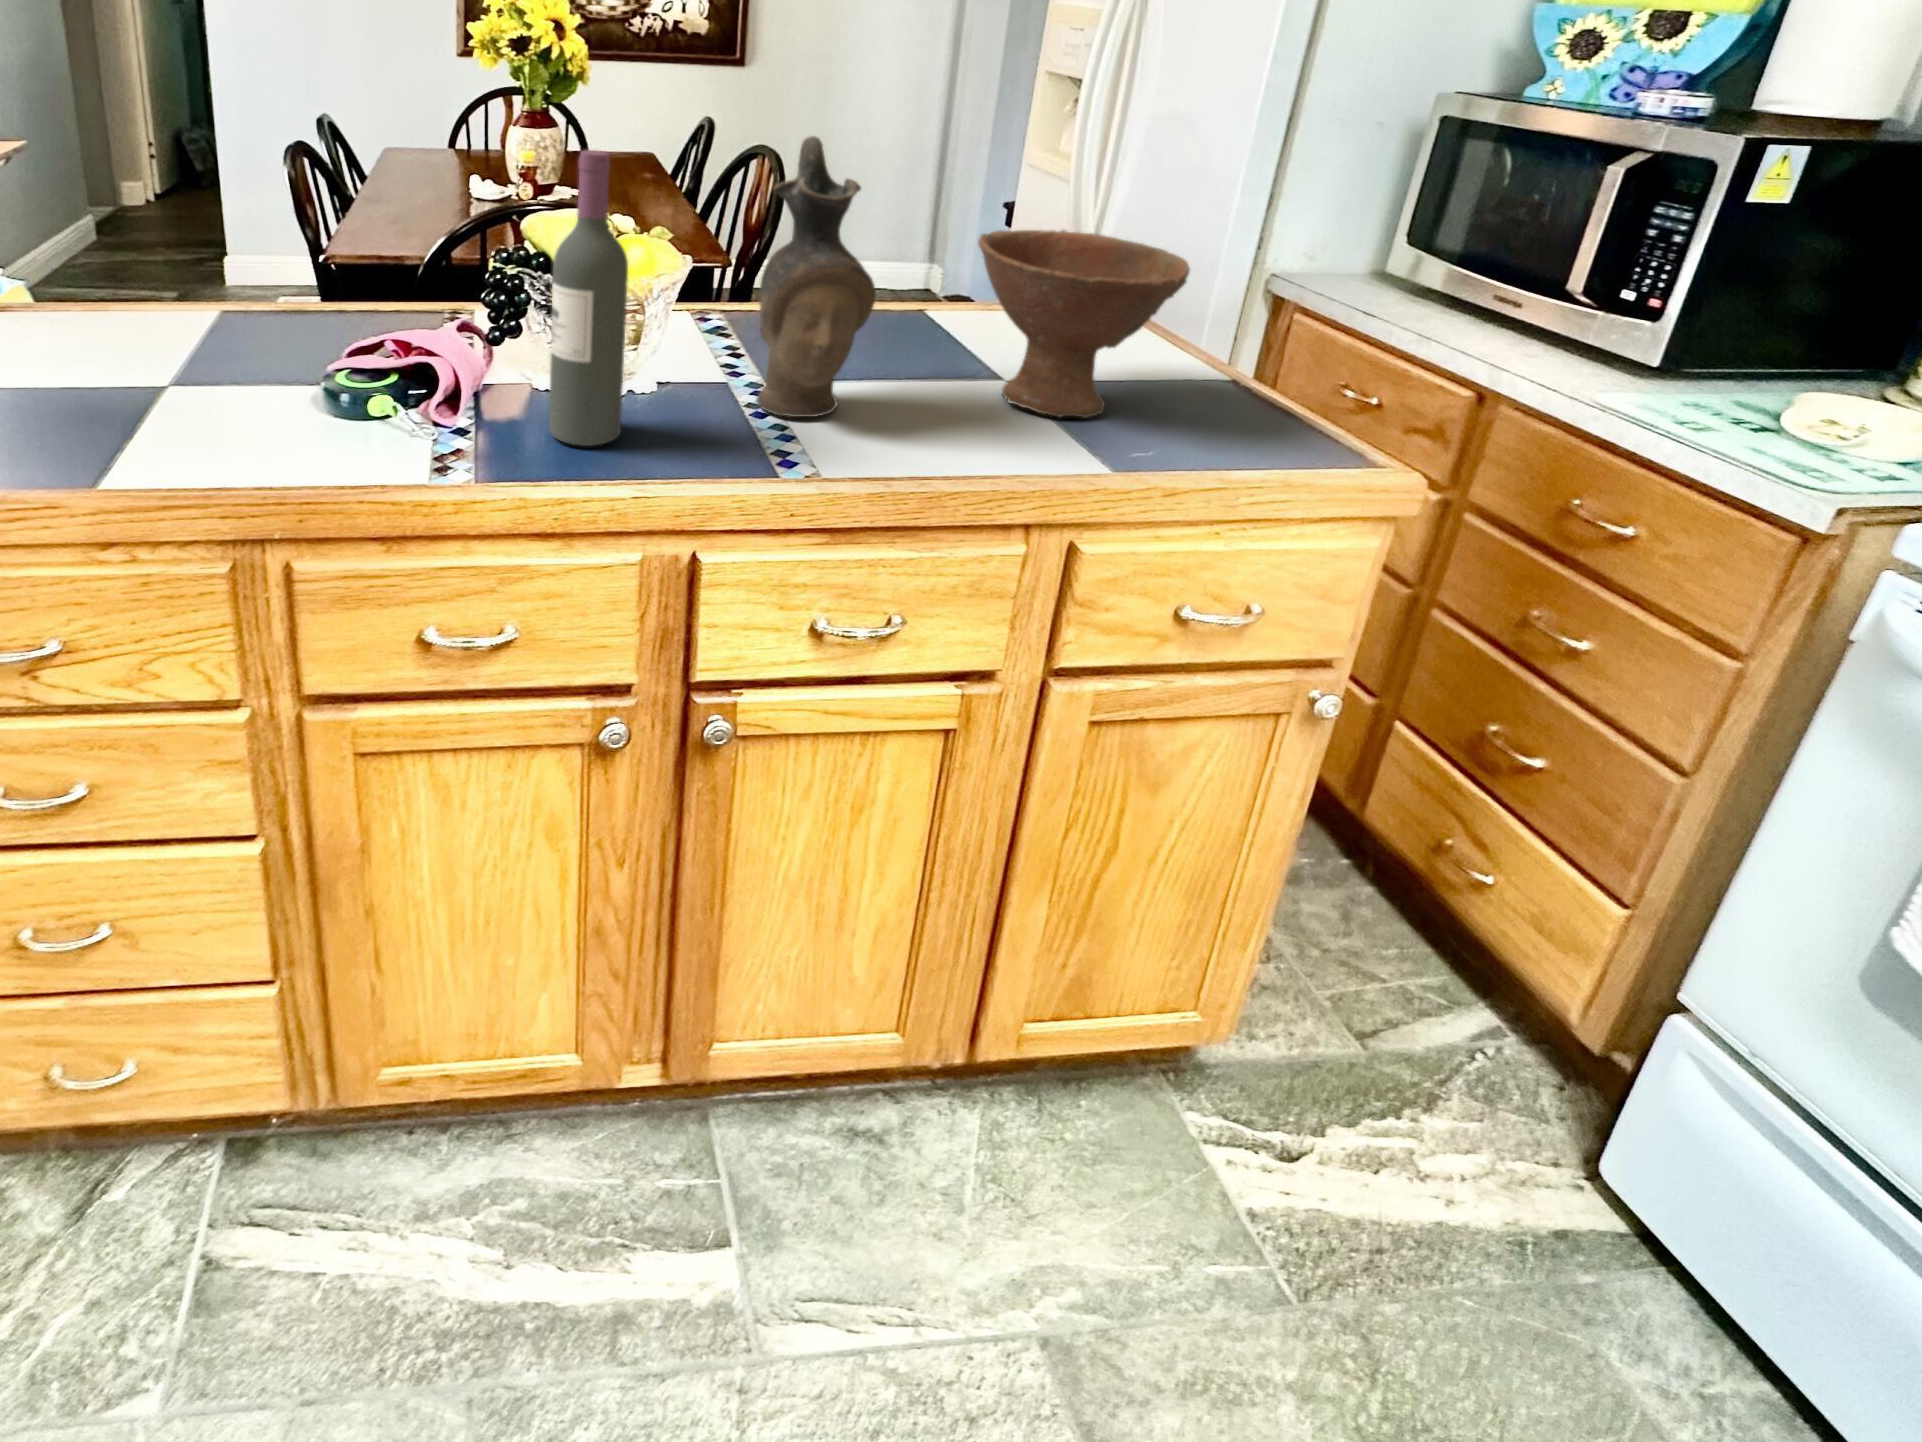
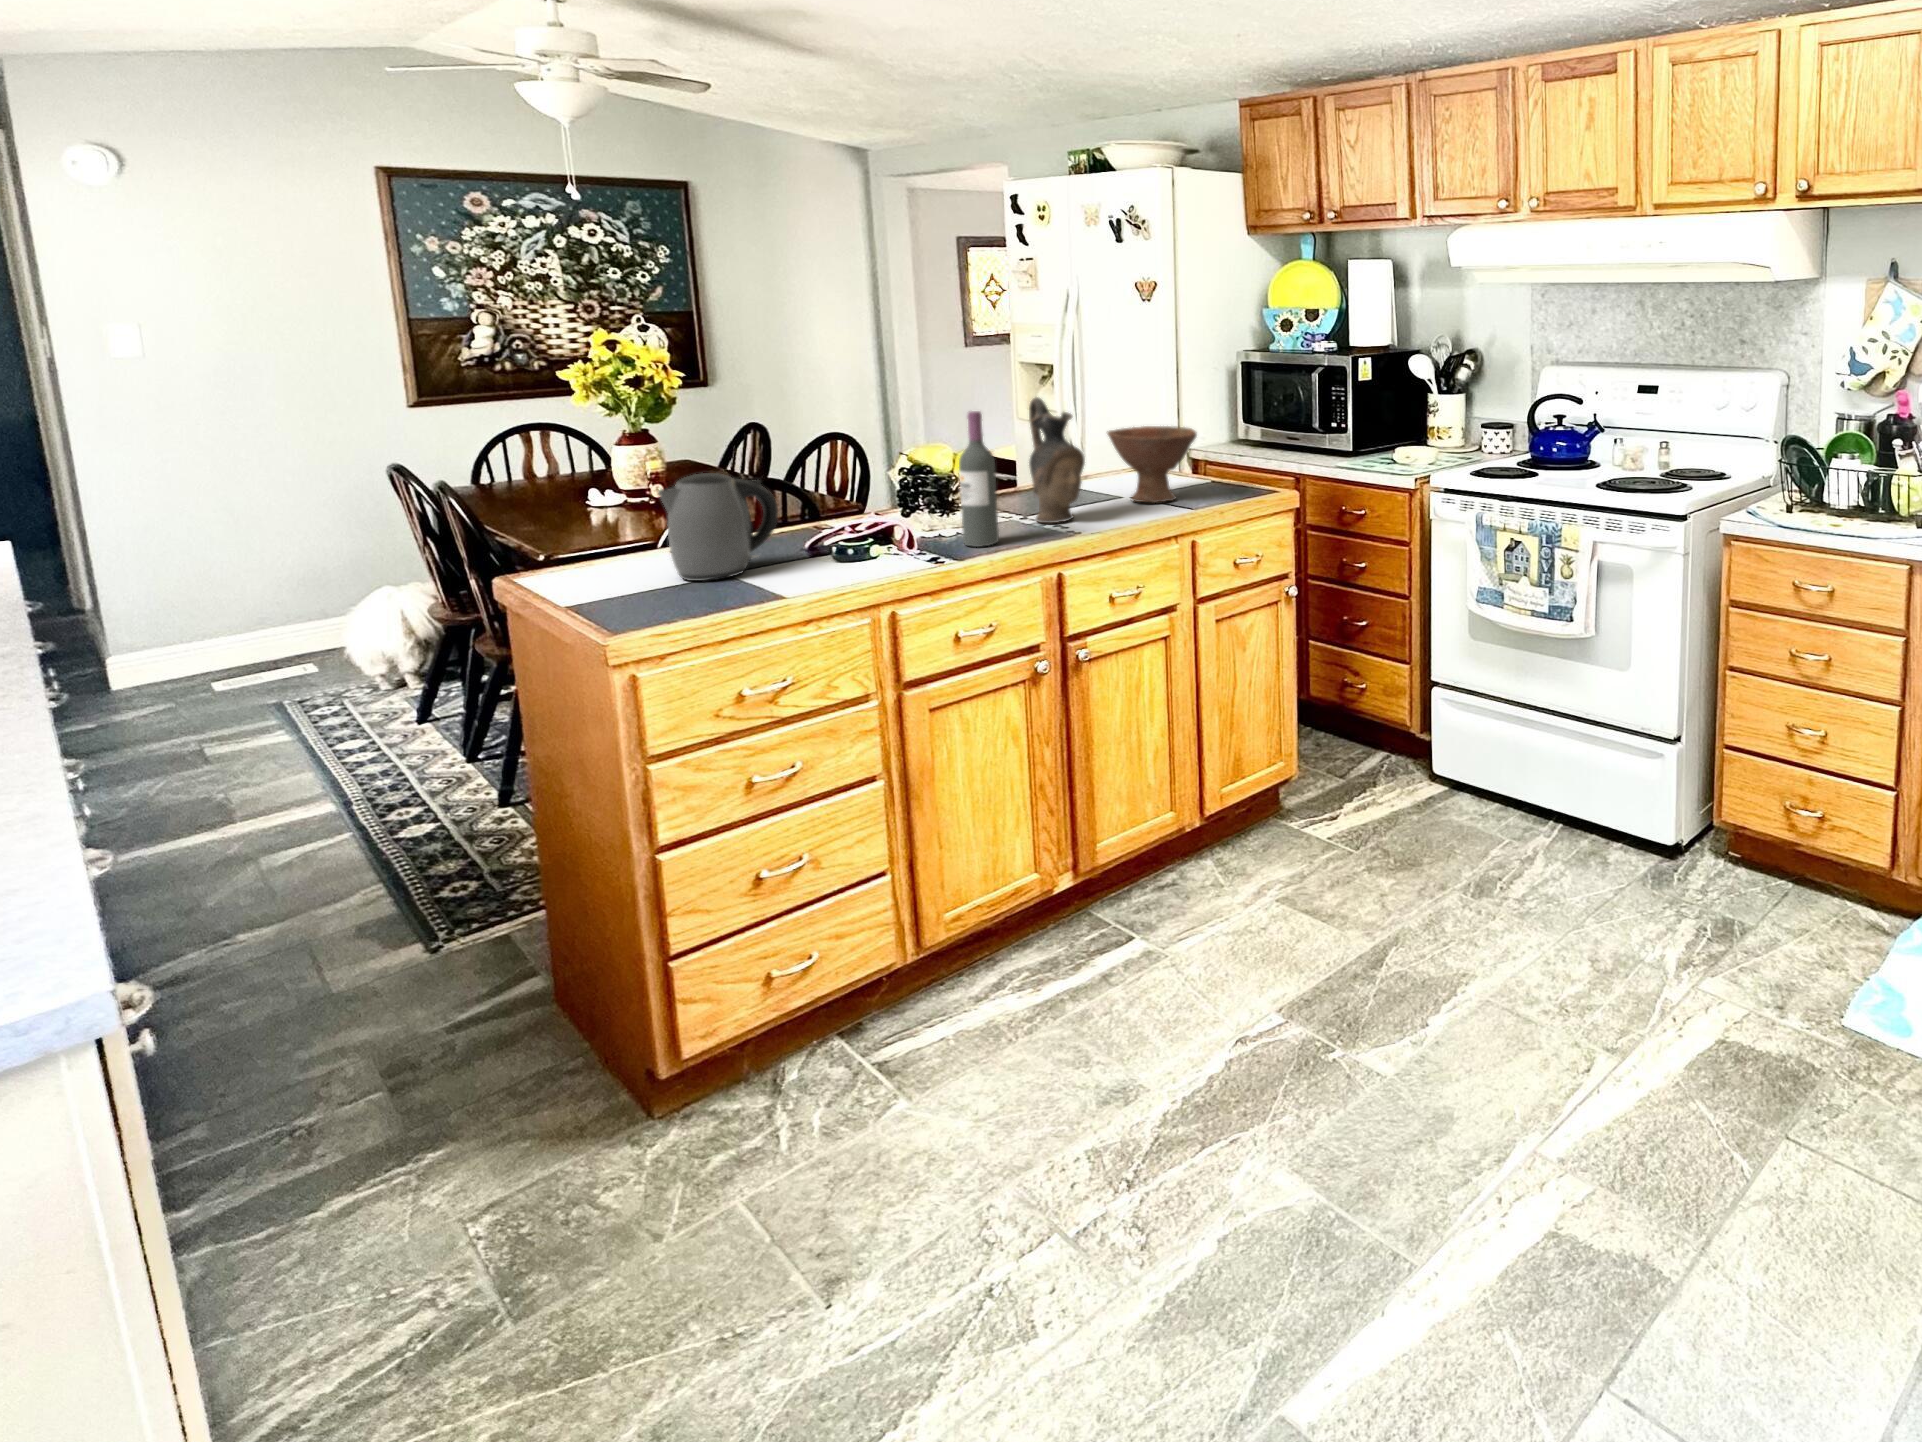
kettle: none [50,197,254,392] -> present [658,473,778,581]

